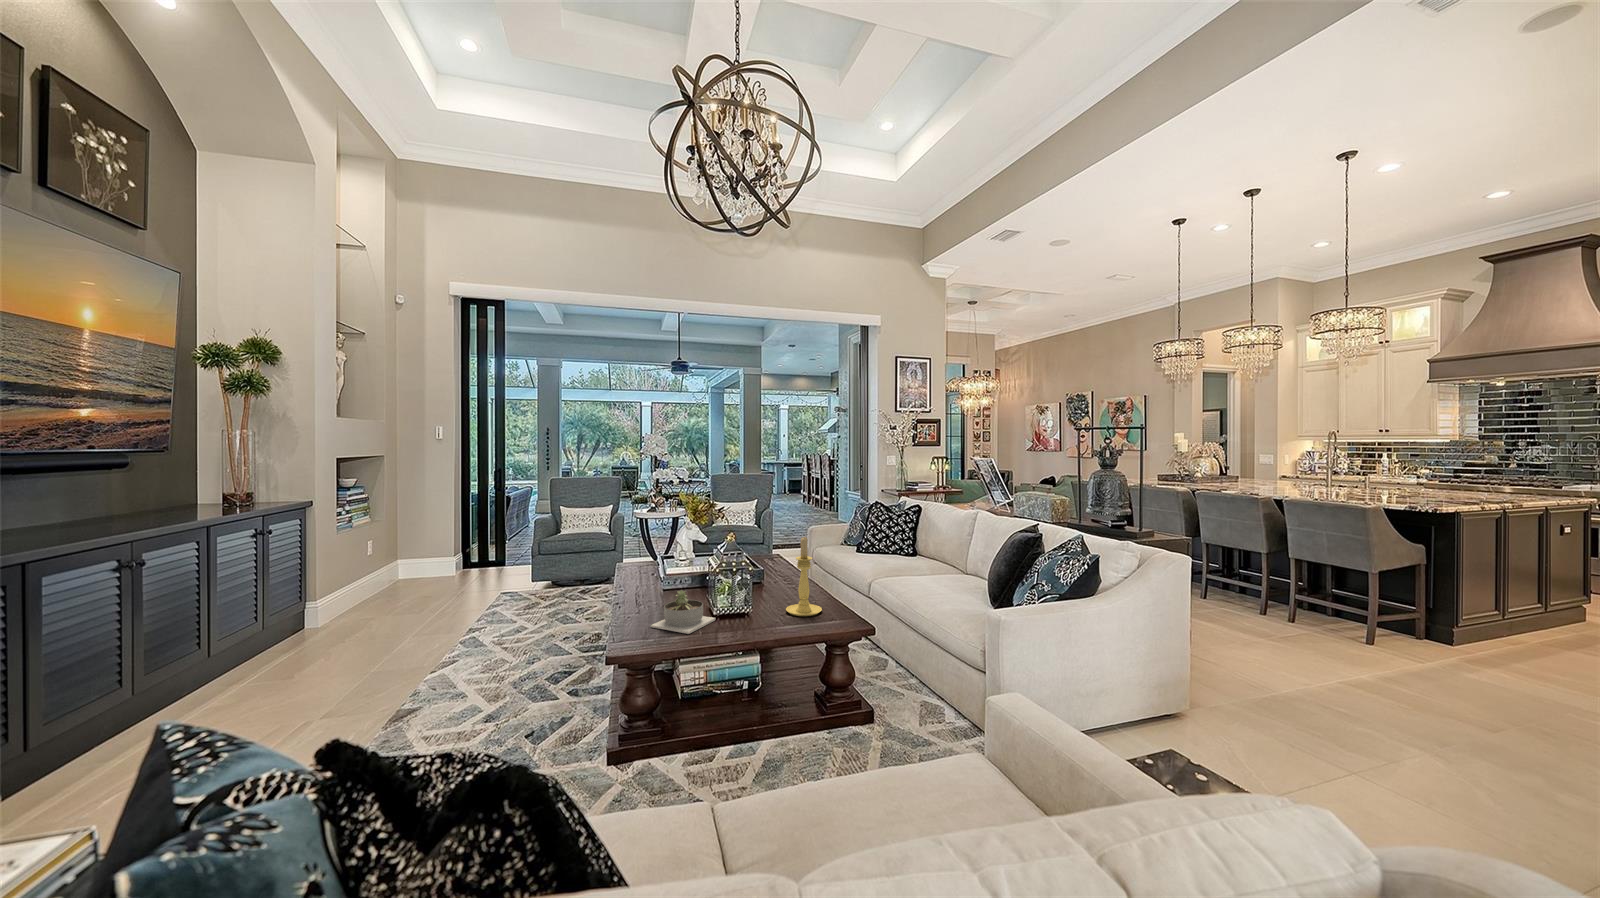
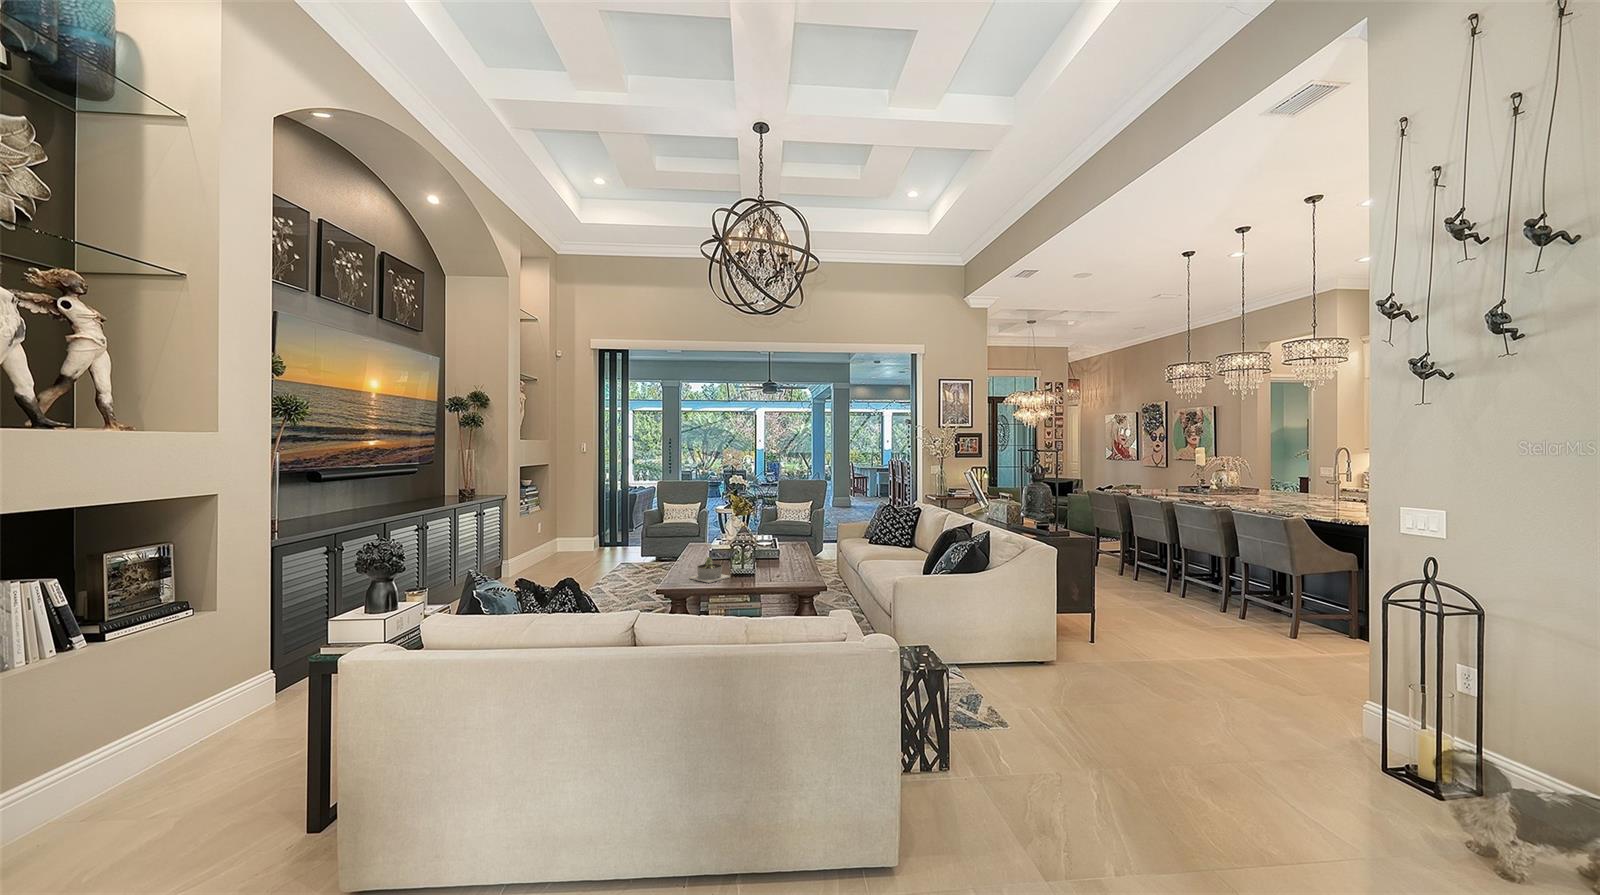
candle holder: present [786,537,822,616] -> none [778,526,802,578]

